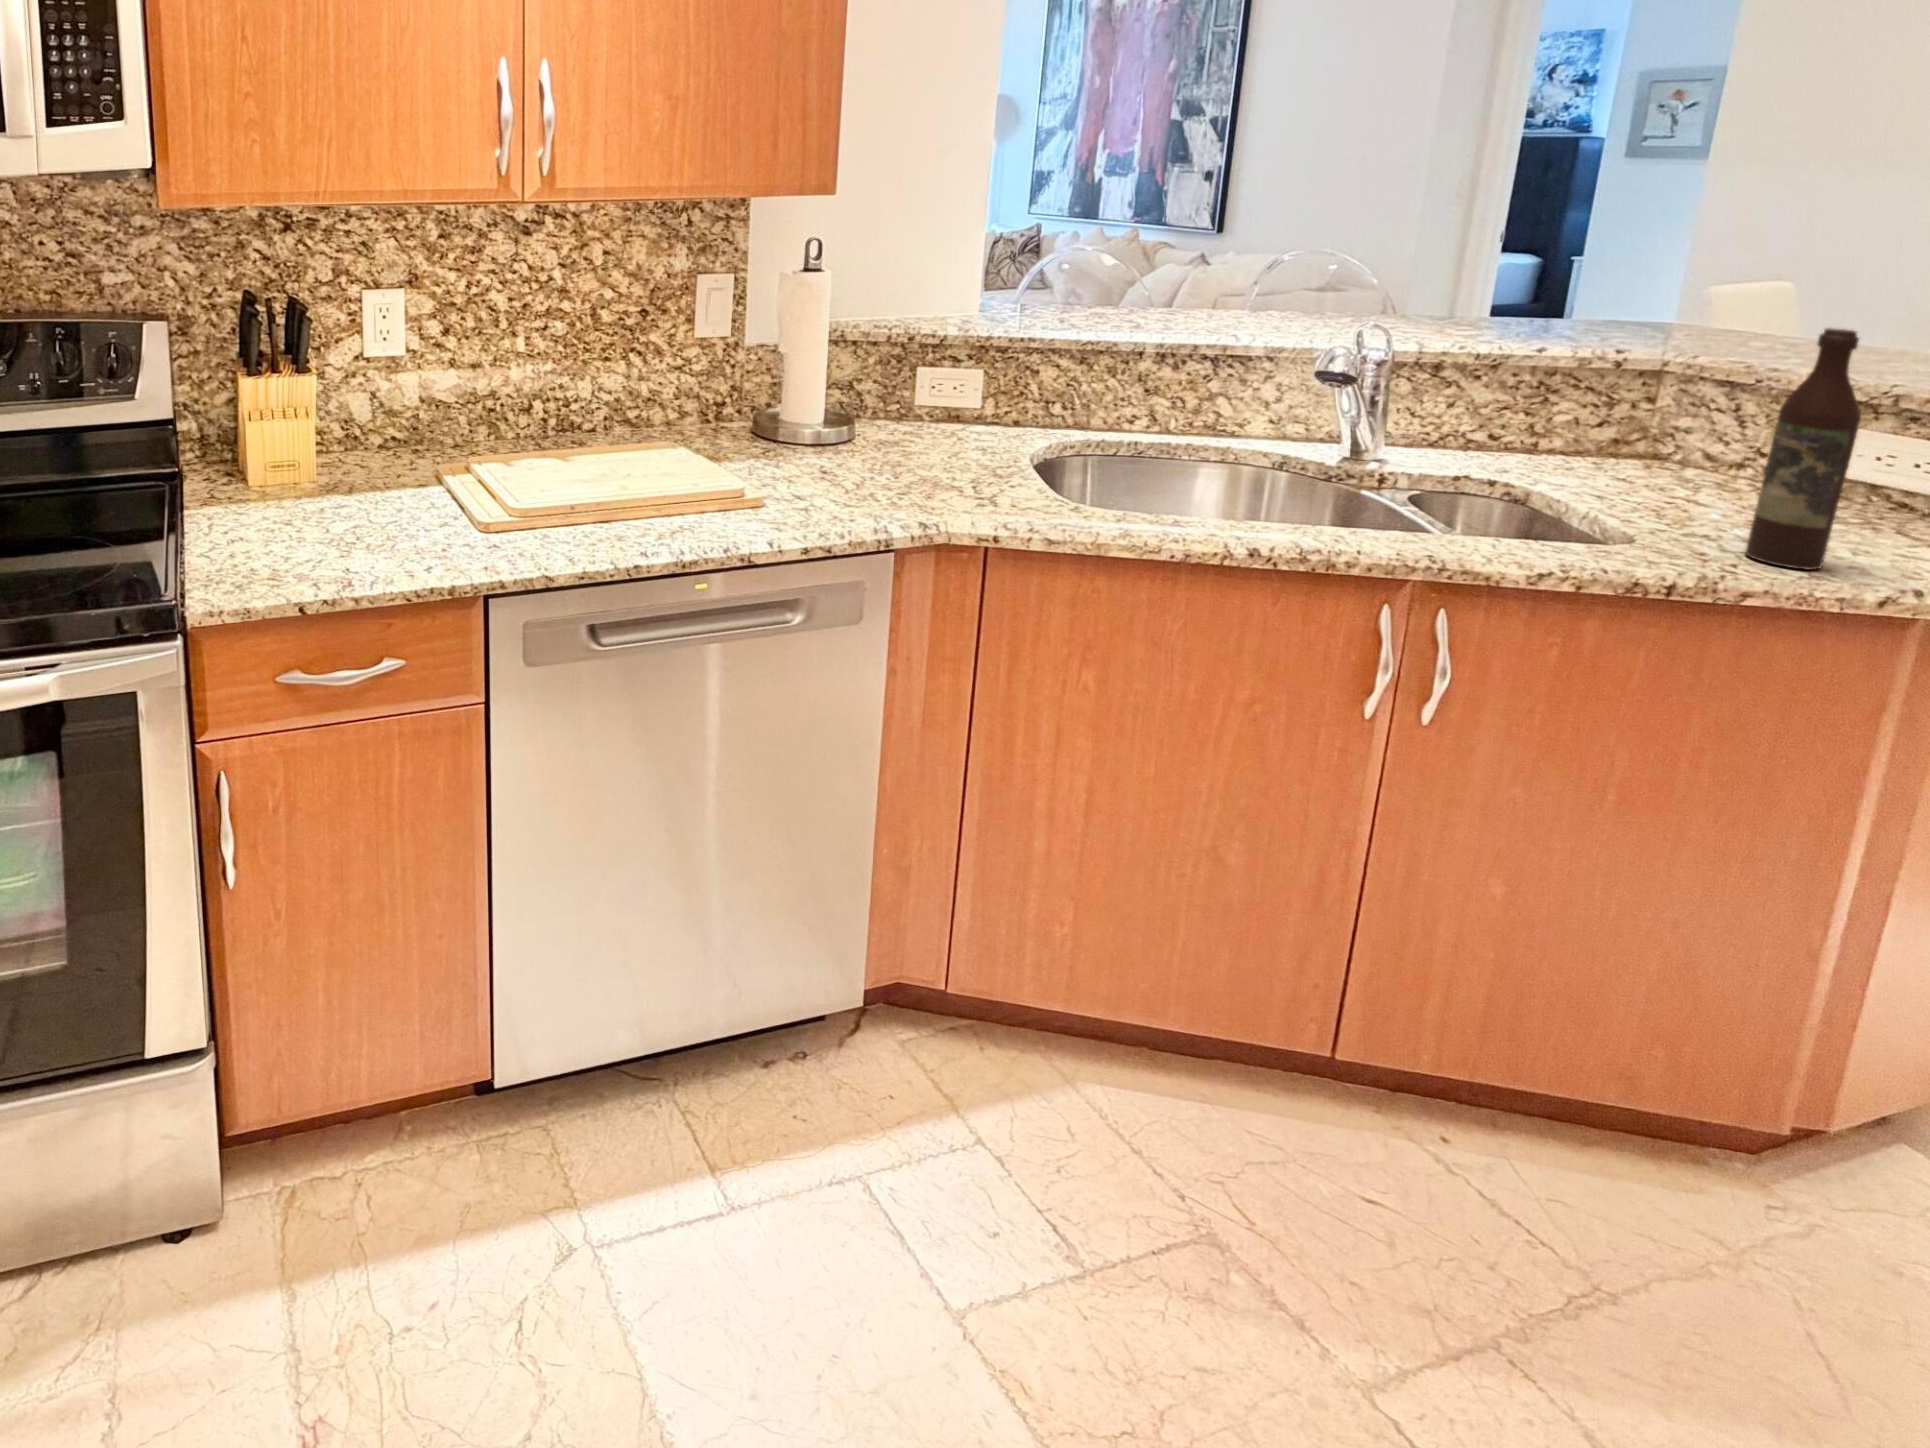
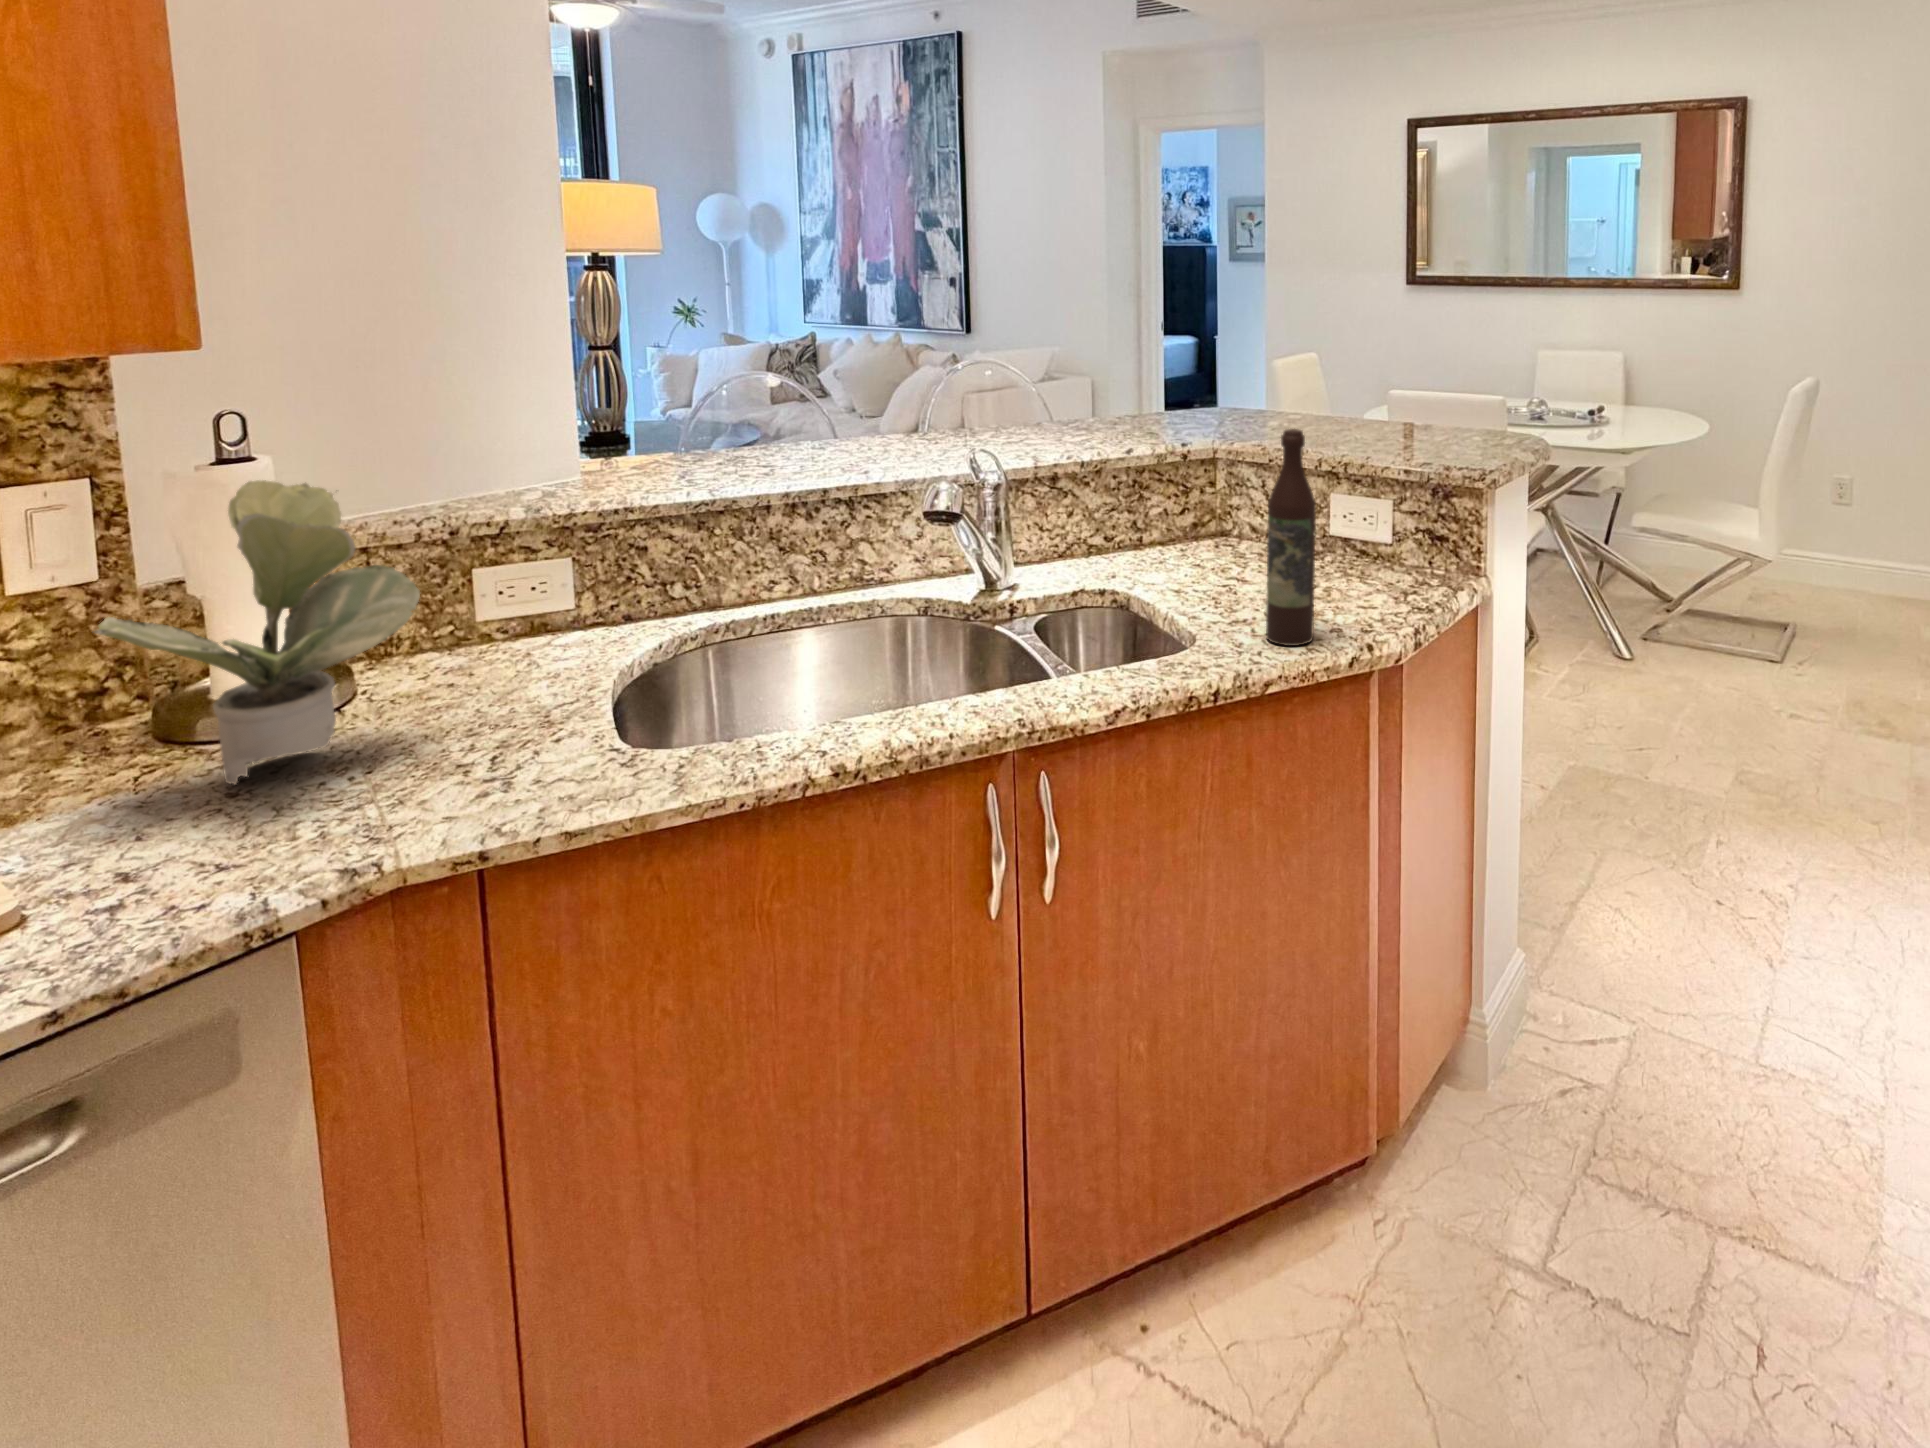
potted plant: none [780,278,940,467] -> present [94,480,420,785]

